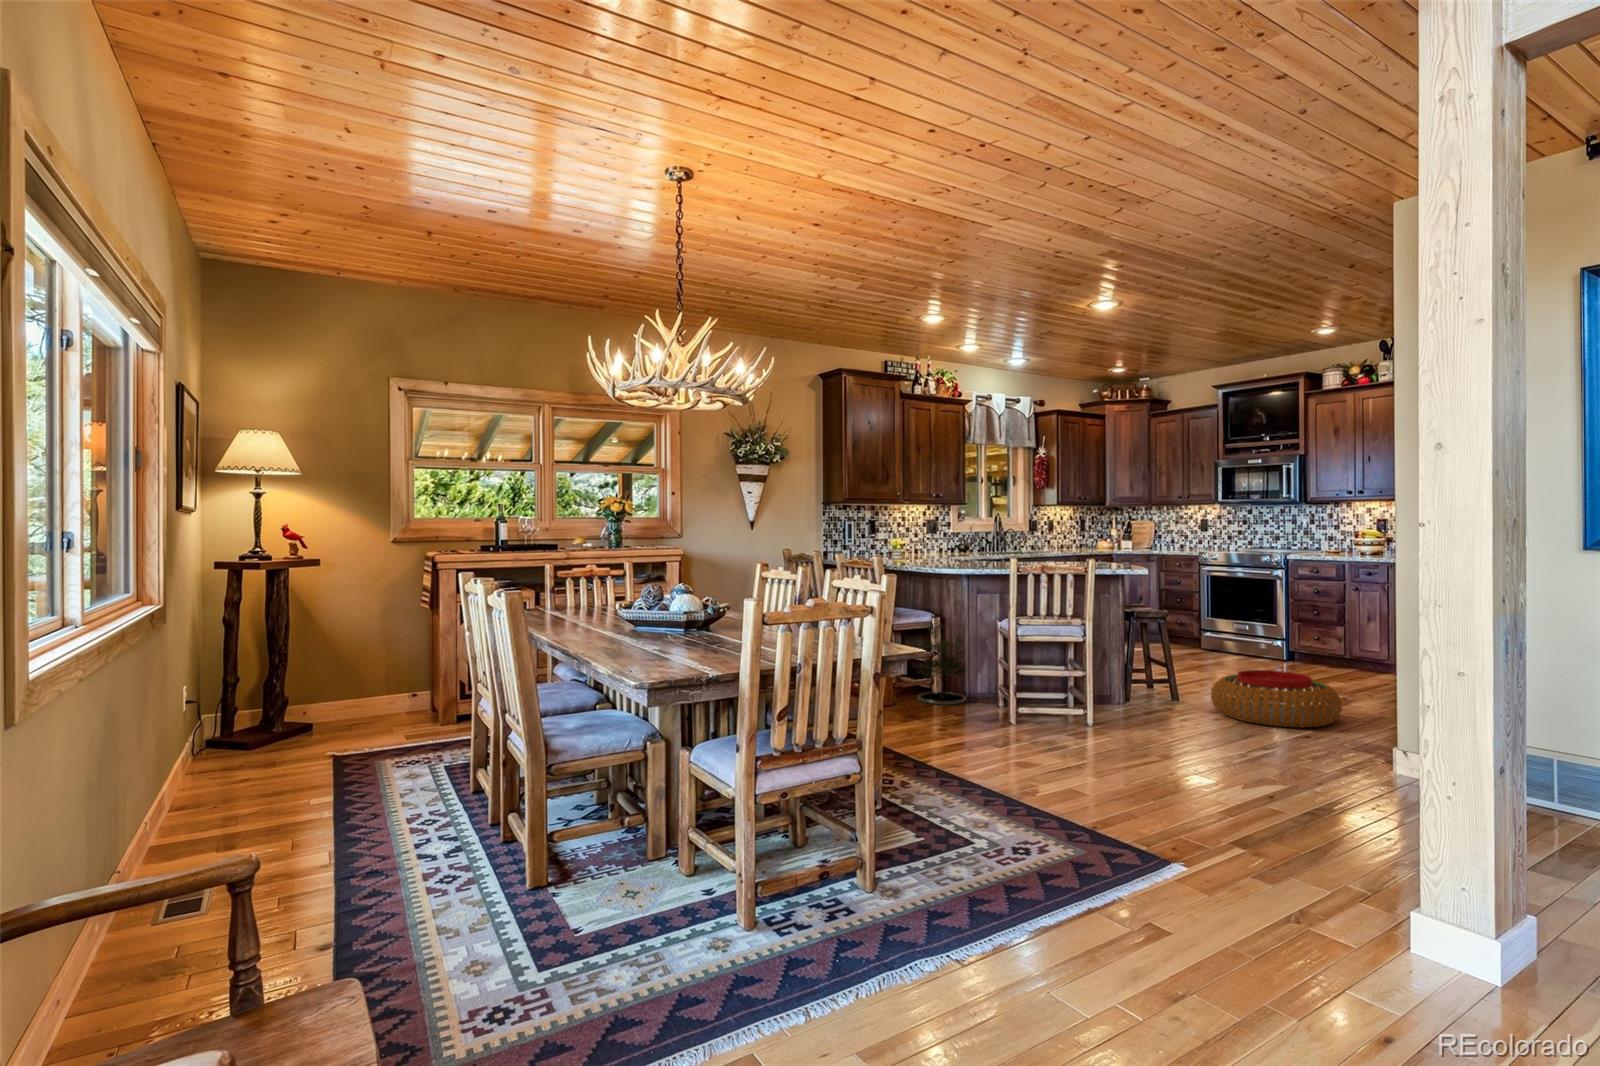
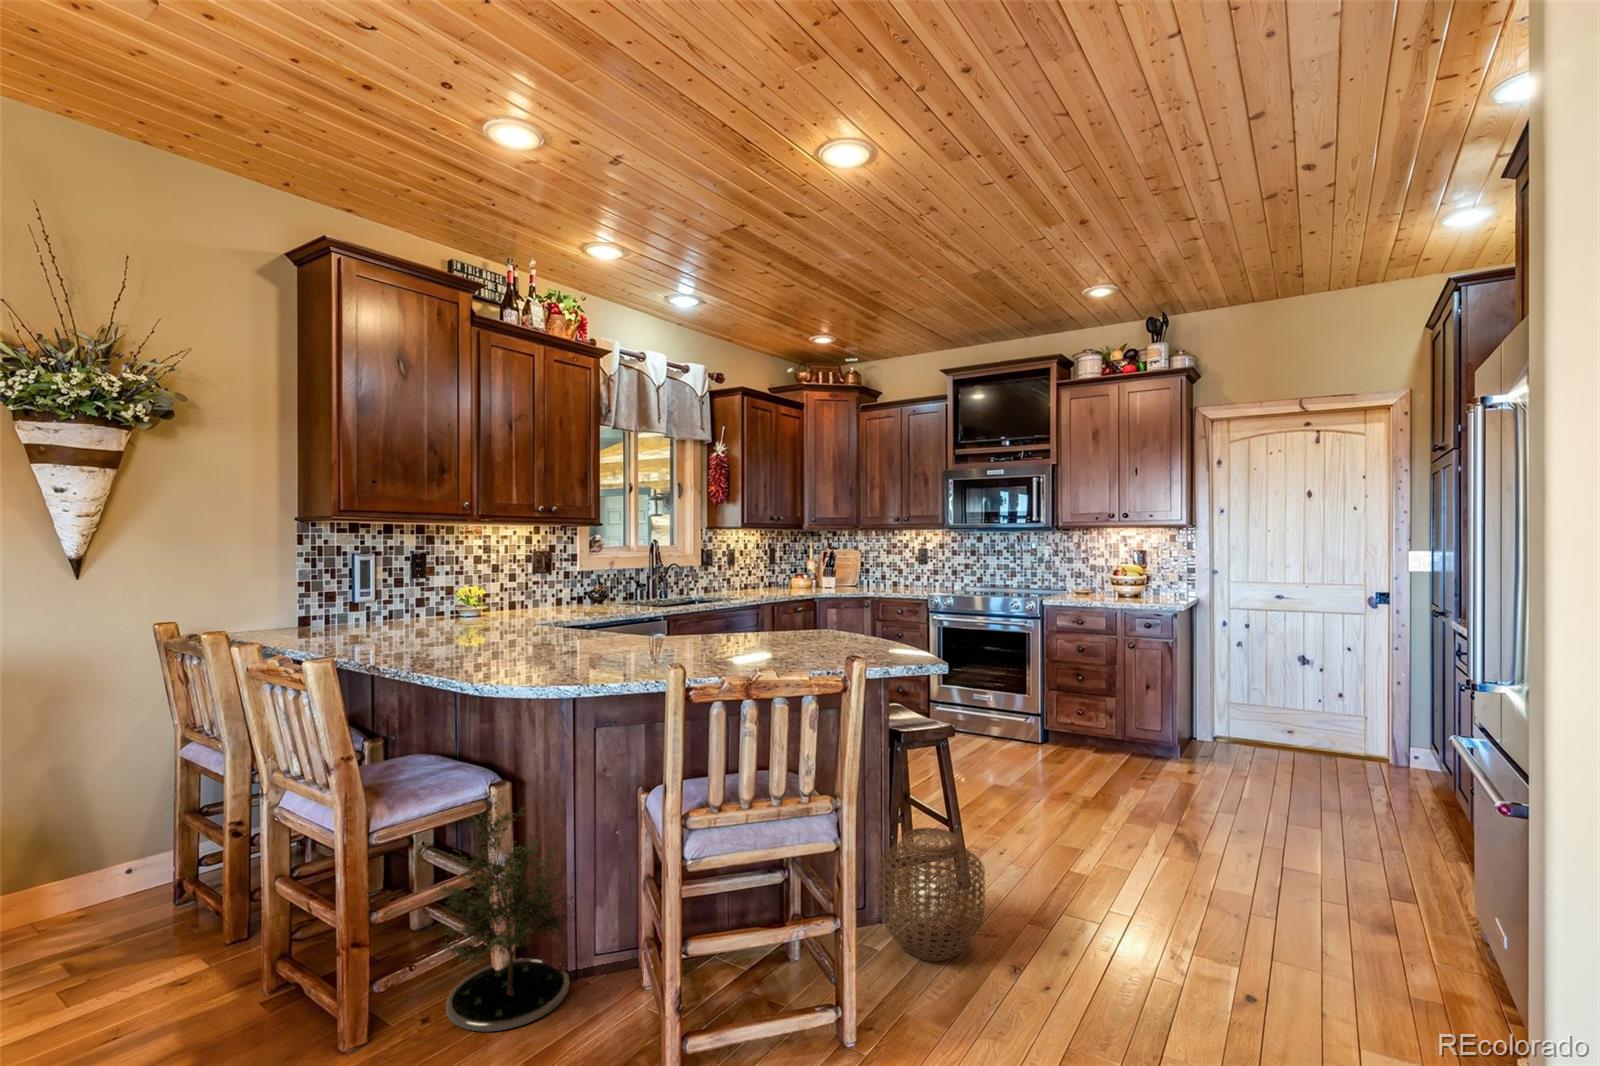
woven basket: none [1113,652,1168,710] -> present [879,828,985,961]
pouf: present [1211,670,1342,727] -> none [1051,839,1290,990]

